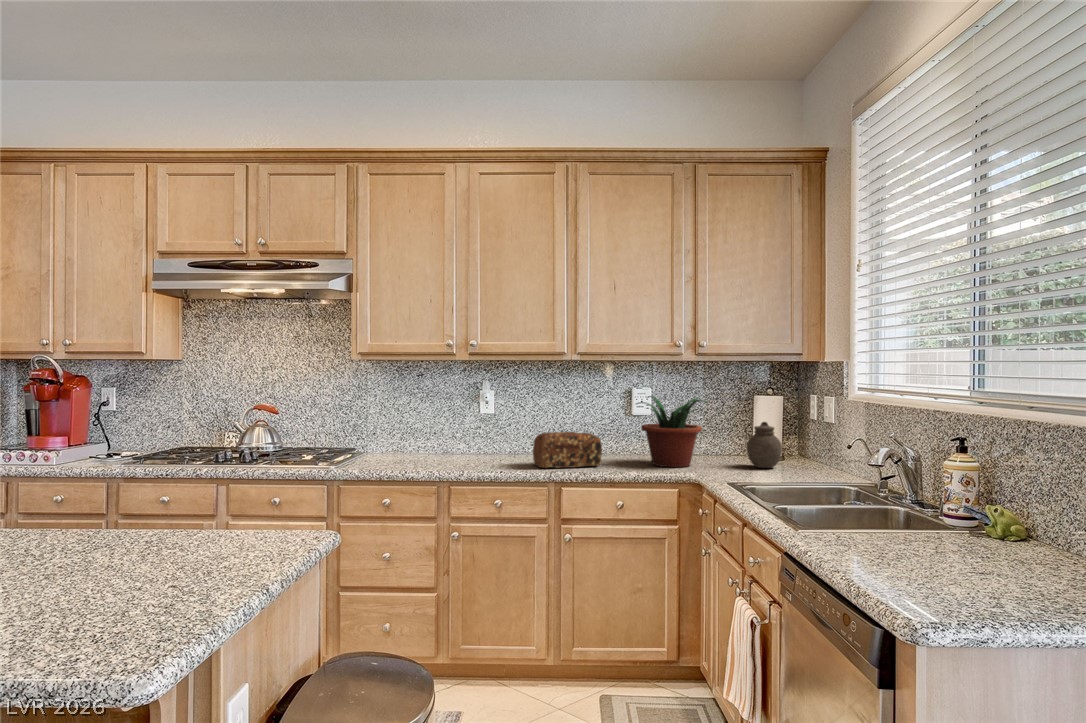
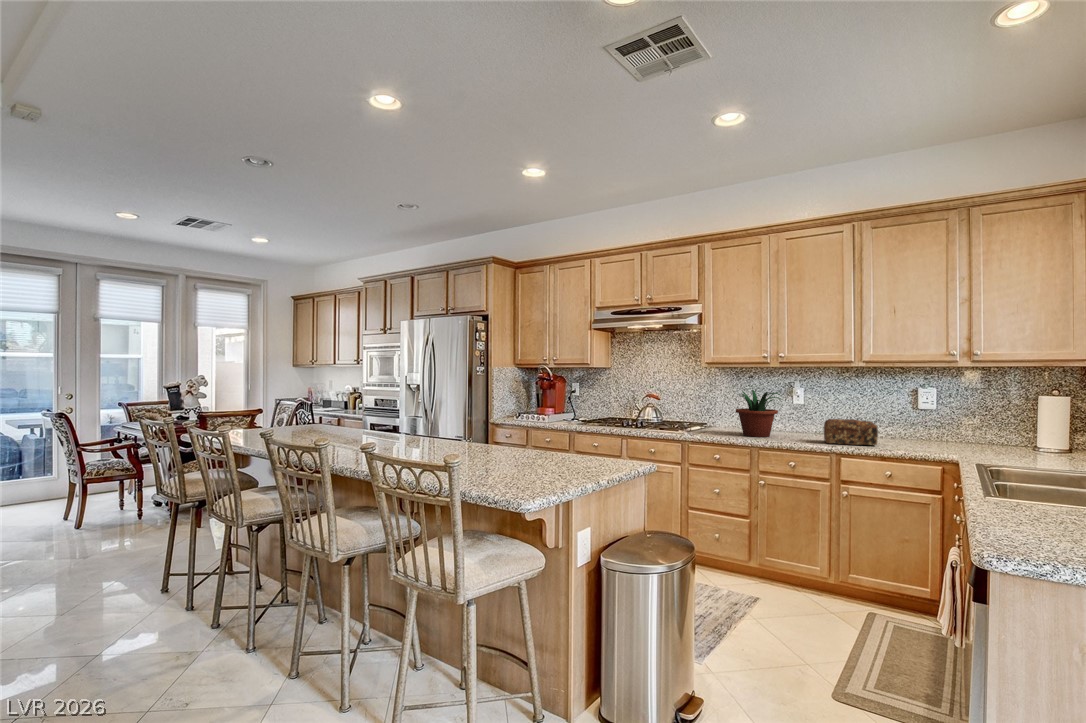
potted plant: present [636,396,707,467] -> present [736,390,781,437]
jar: present [747,422,782,468] -> none [1021,419,1058,459]

